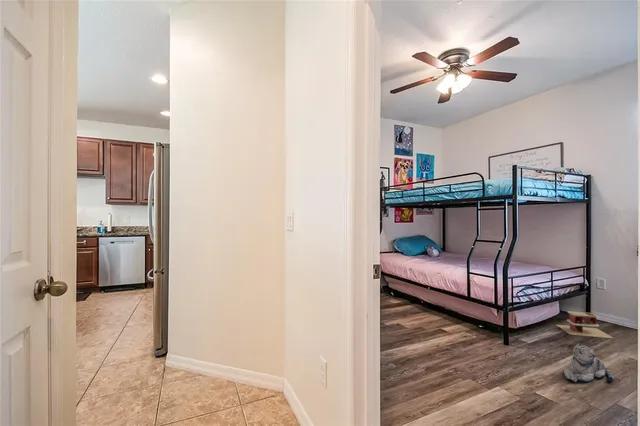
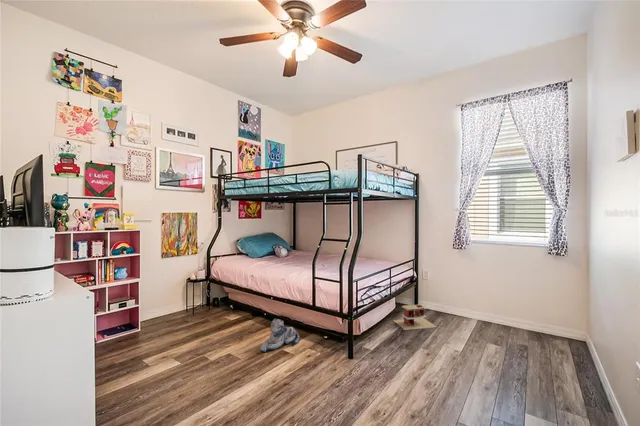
plush toy: present [564,344,614,382] -> present [260,318,300,352]

